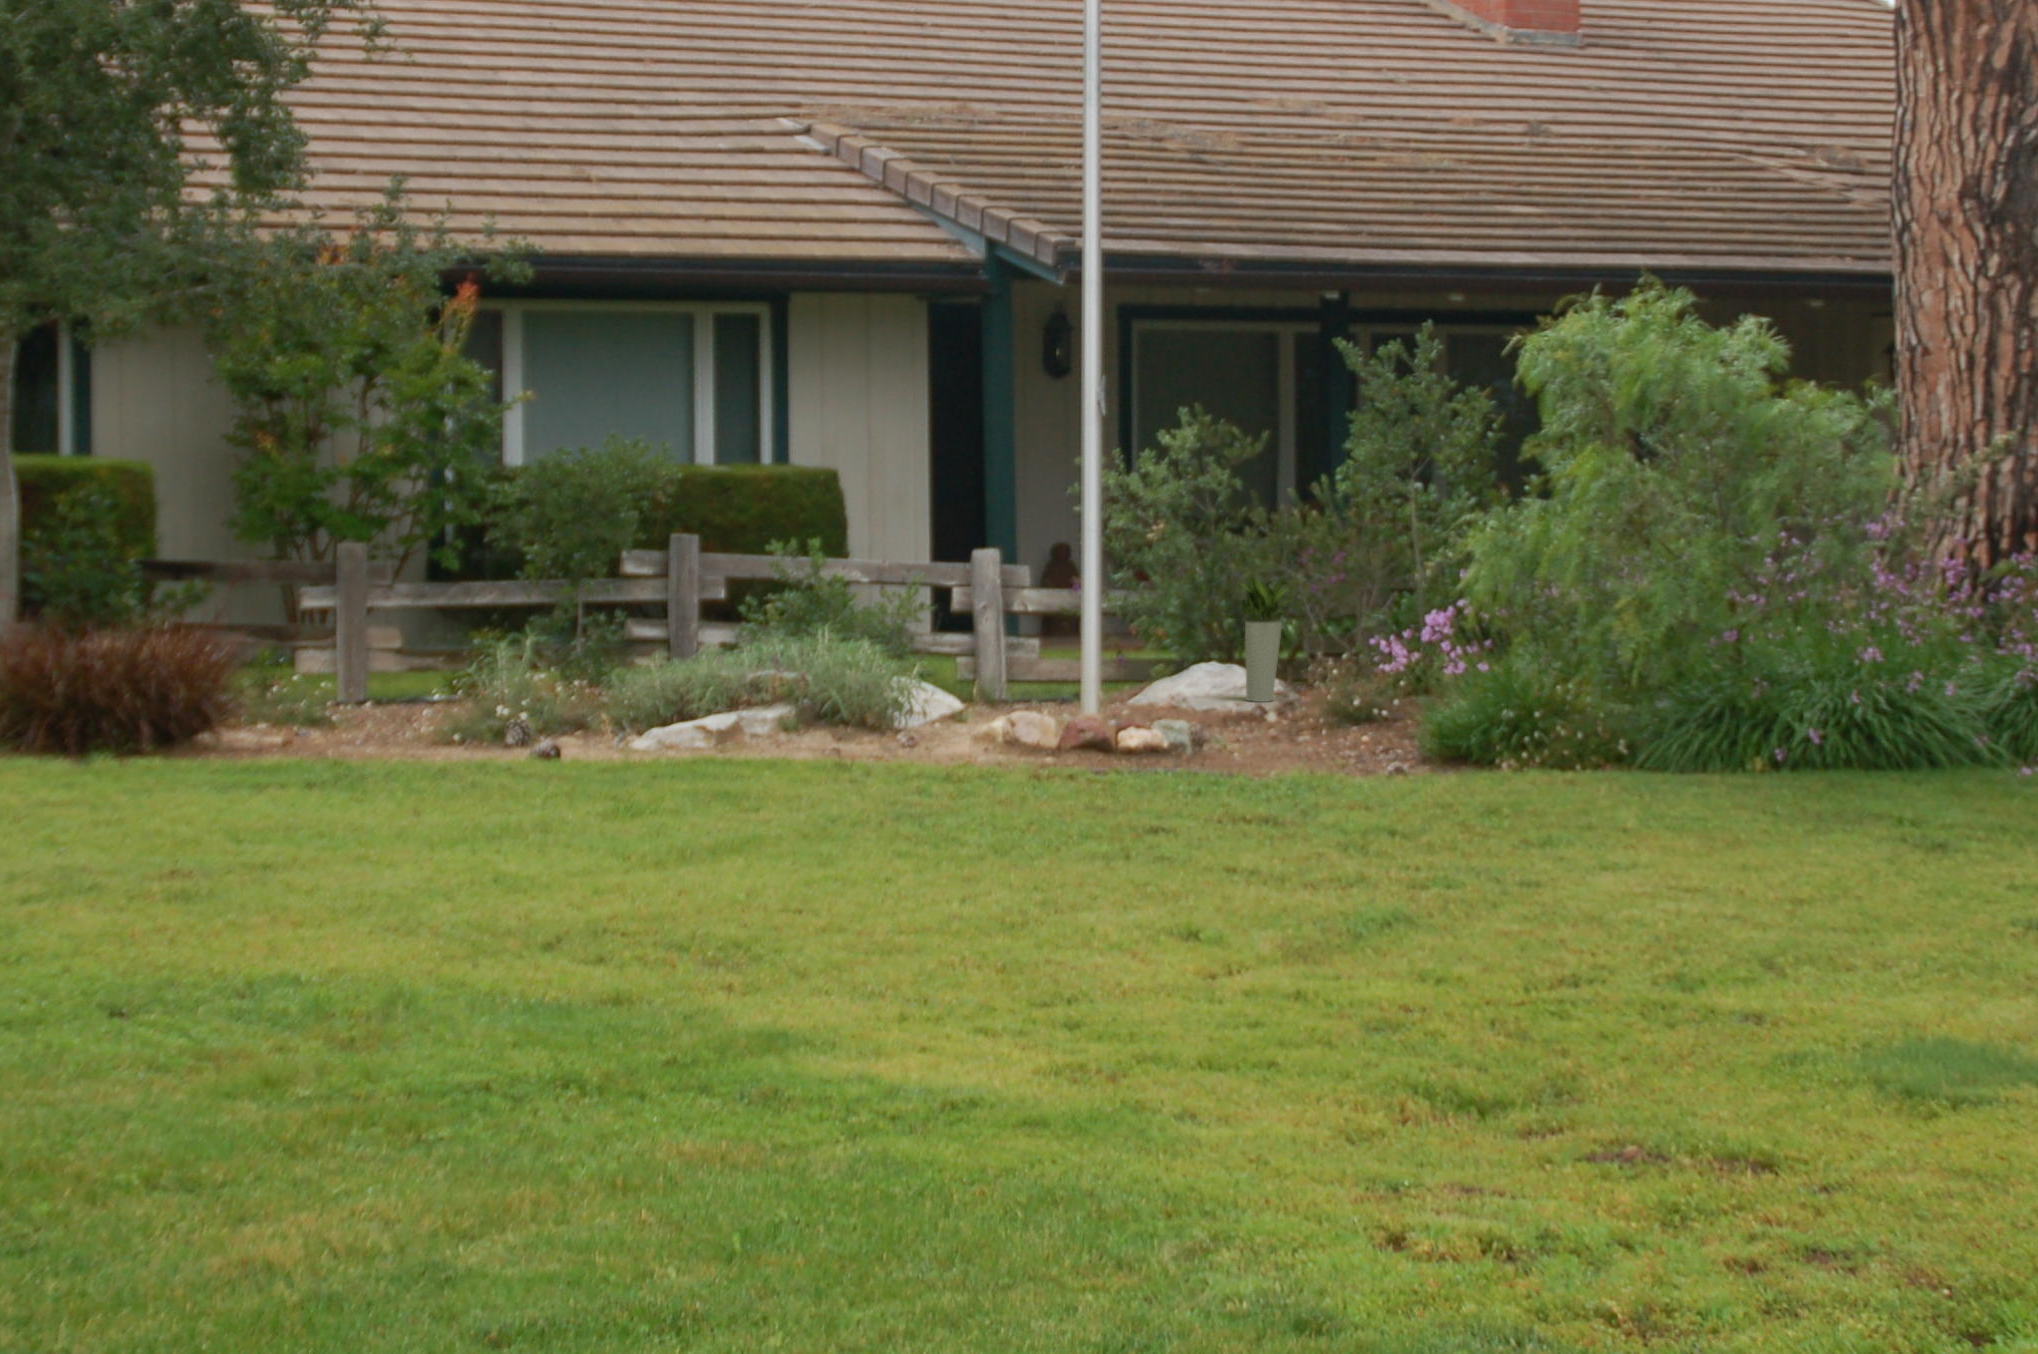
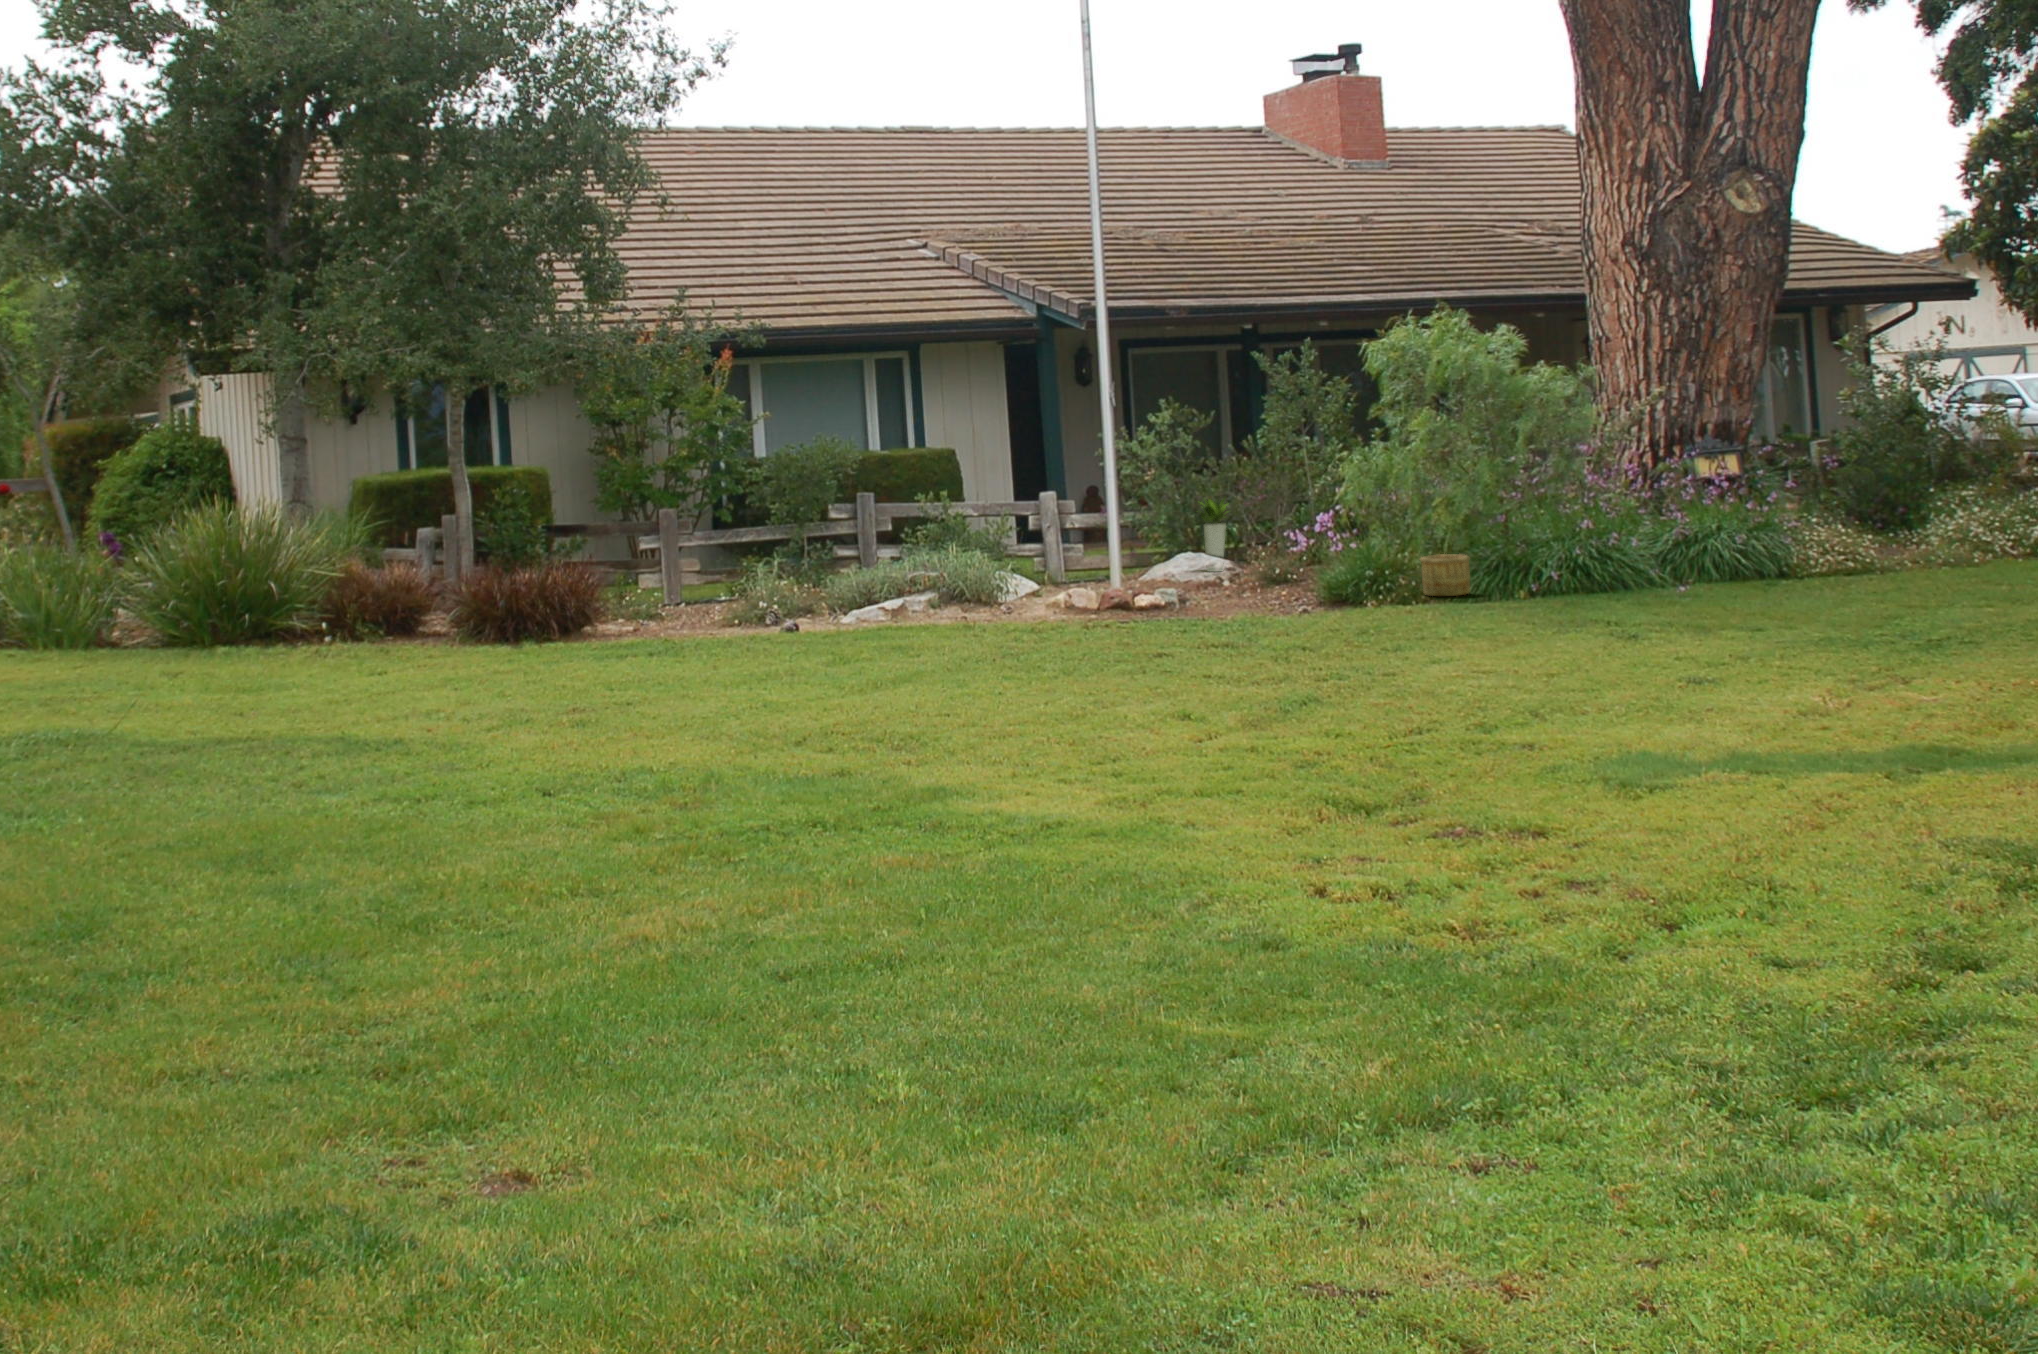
wooden bucket: none [1606,698,1692,770] -> present [1420,554,1470,596]

